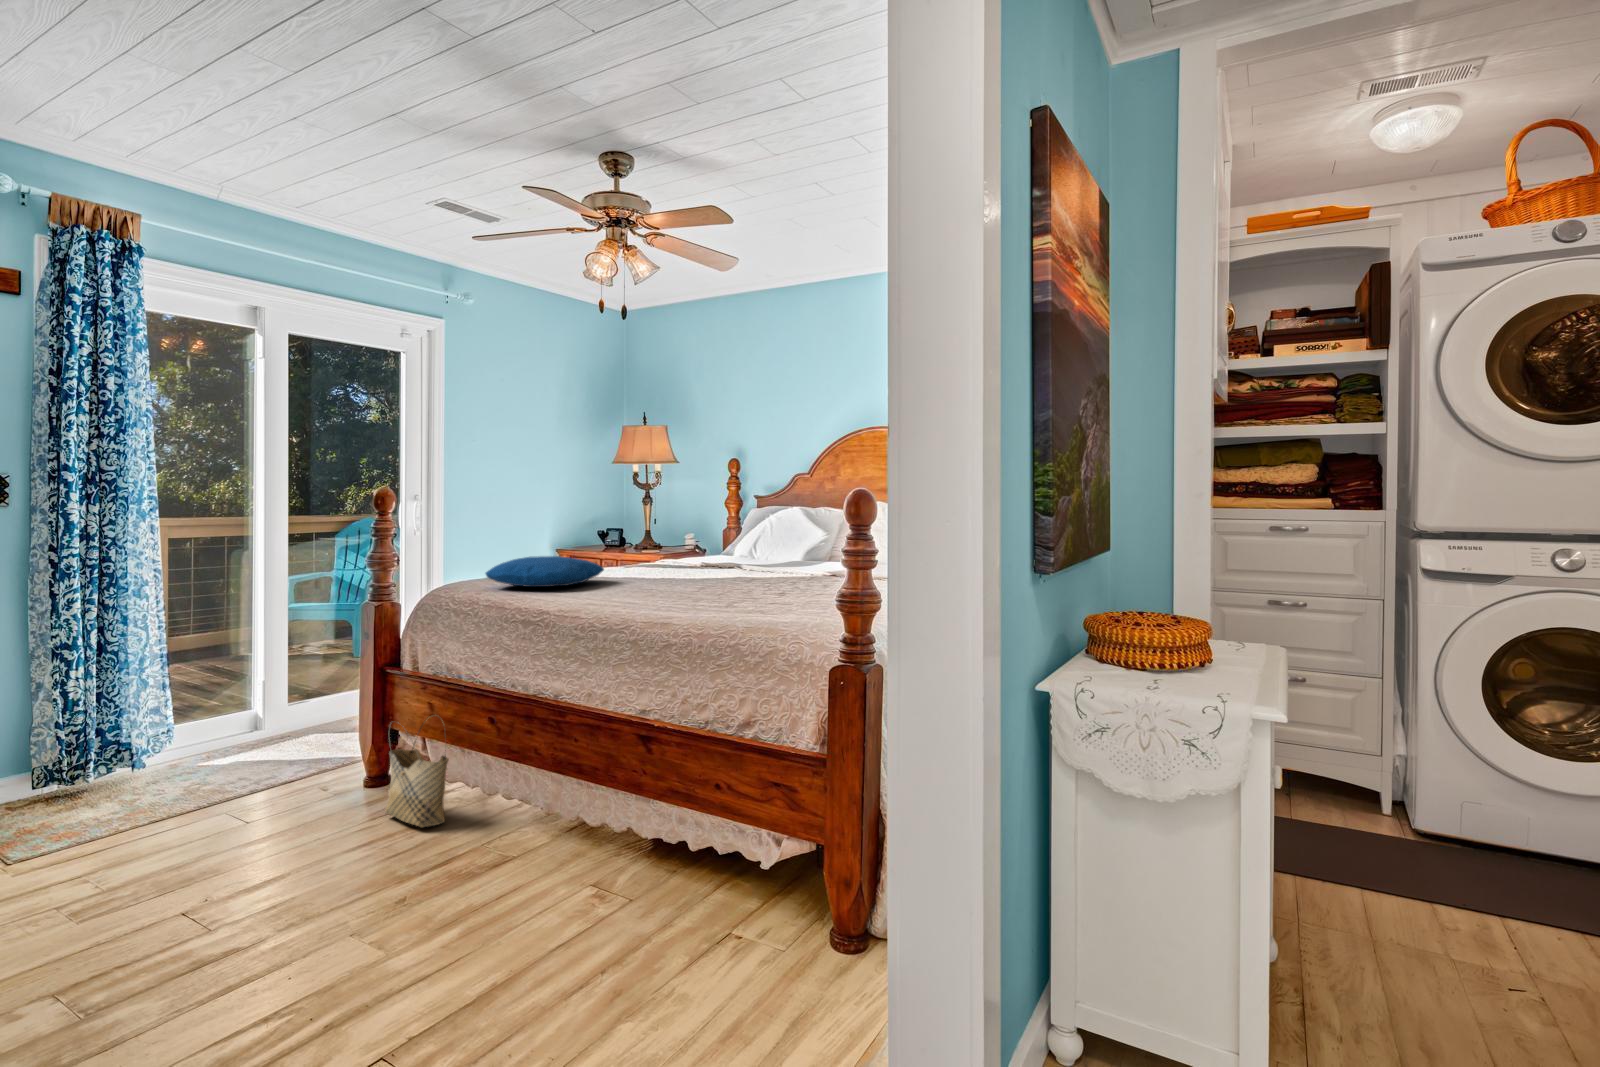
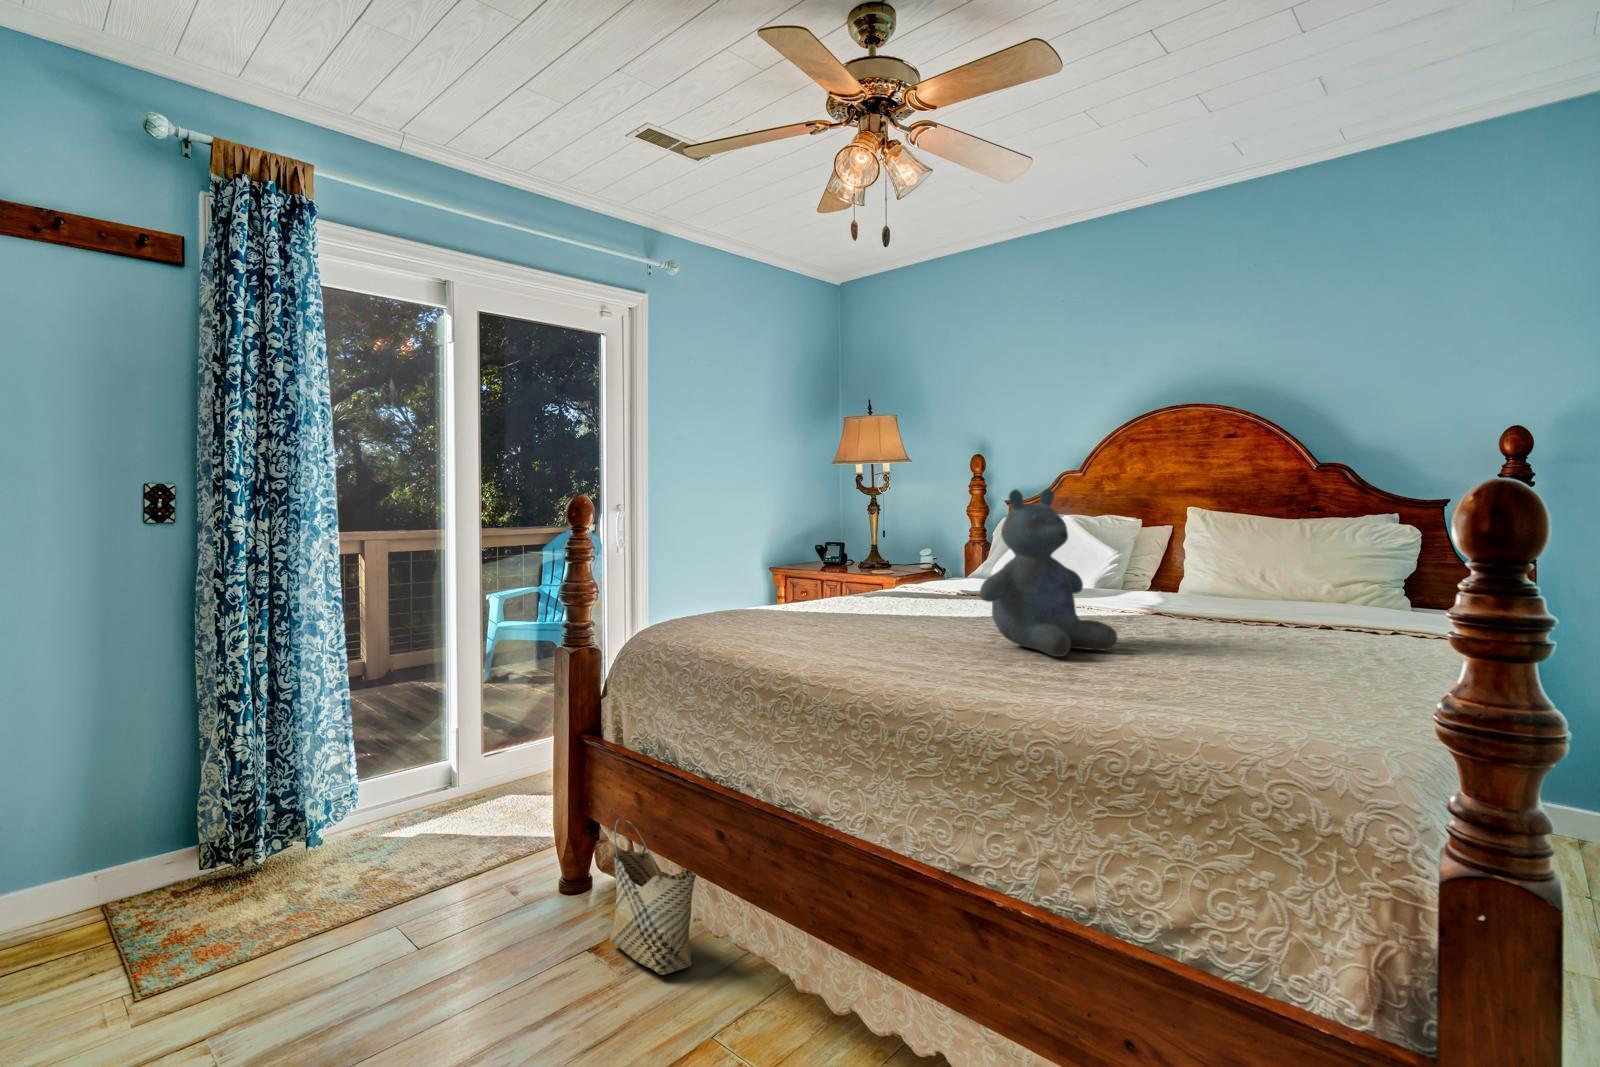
stuffed bear: none [644,495,730,602] -> present [980,489,1118,657]
pillow: present [486,556,604,587] -> none [728,580,882,623]

